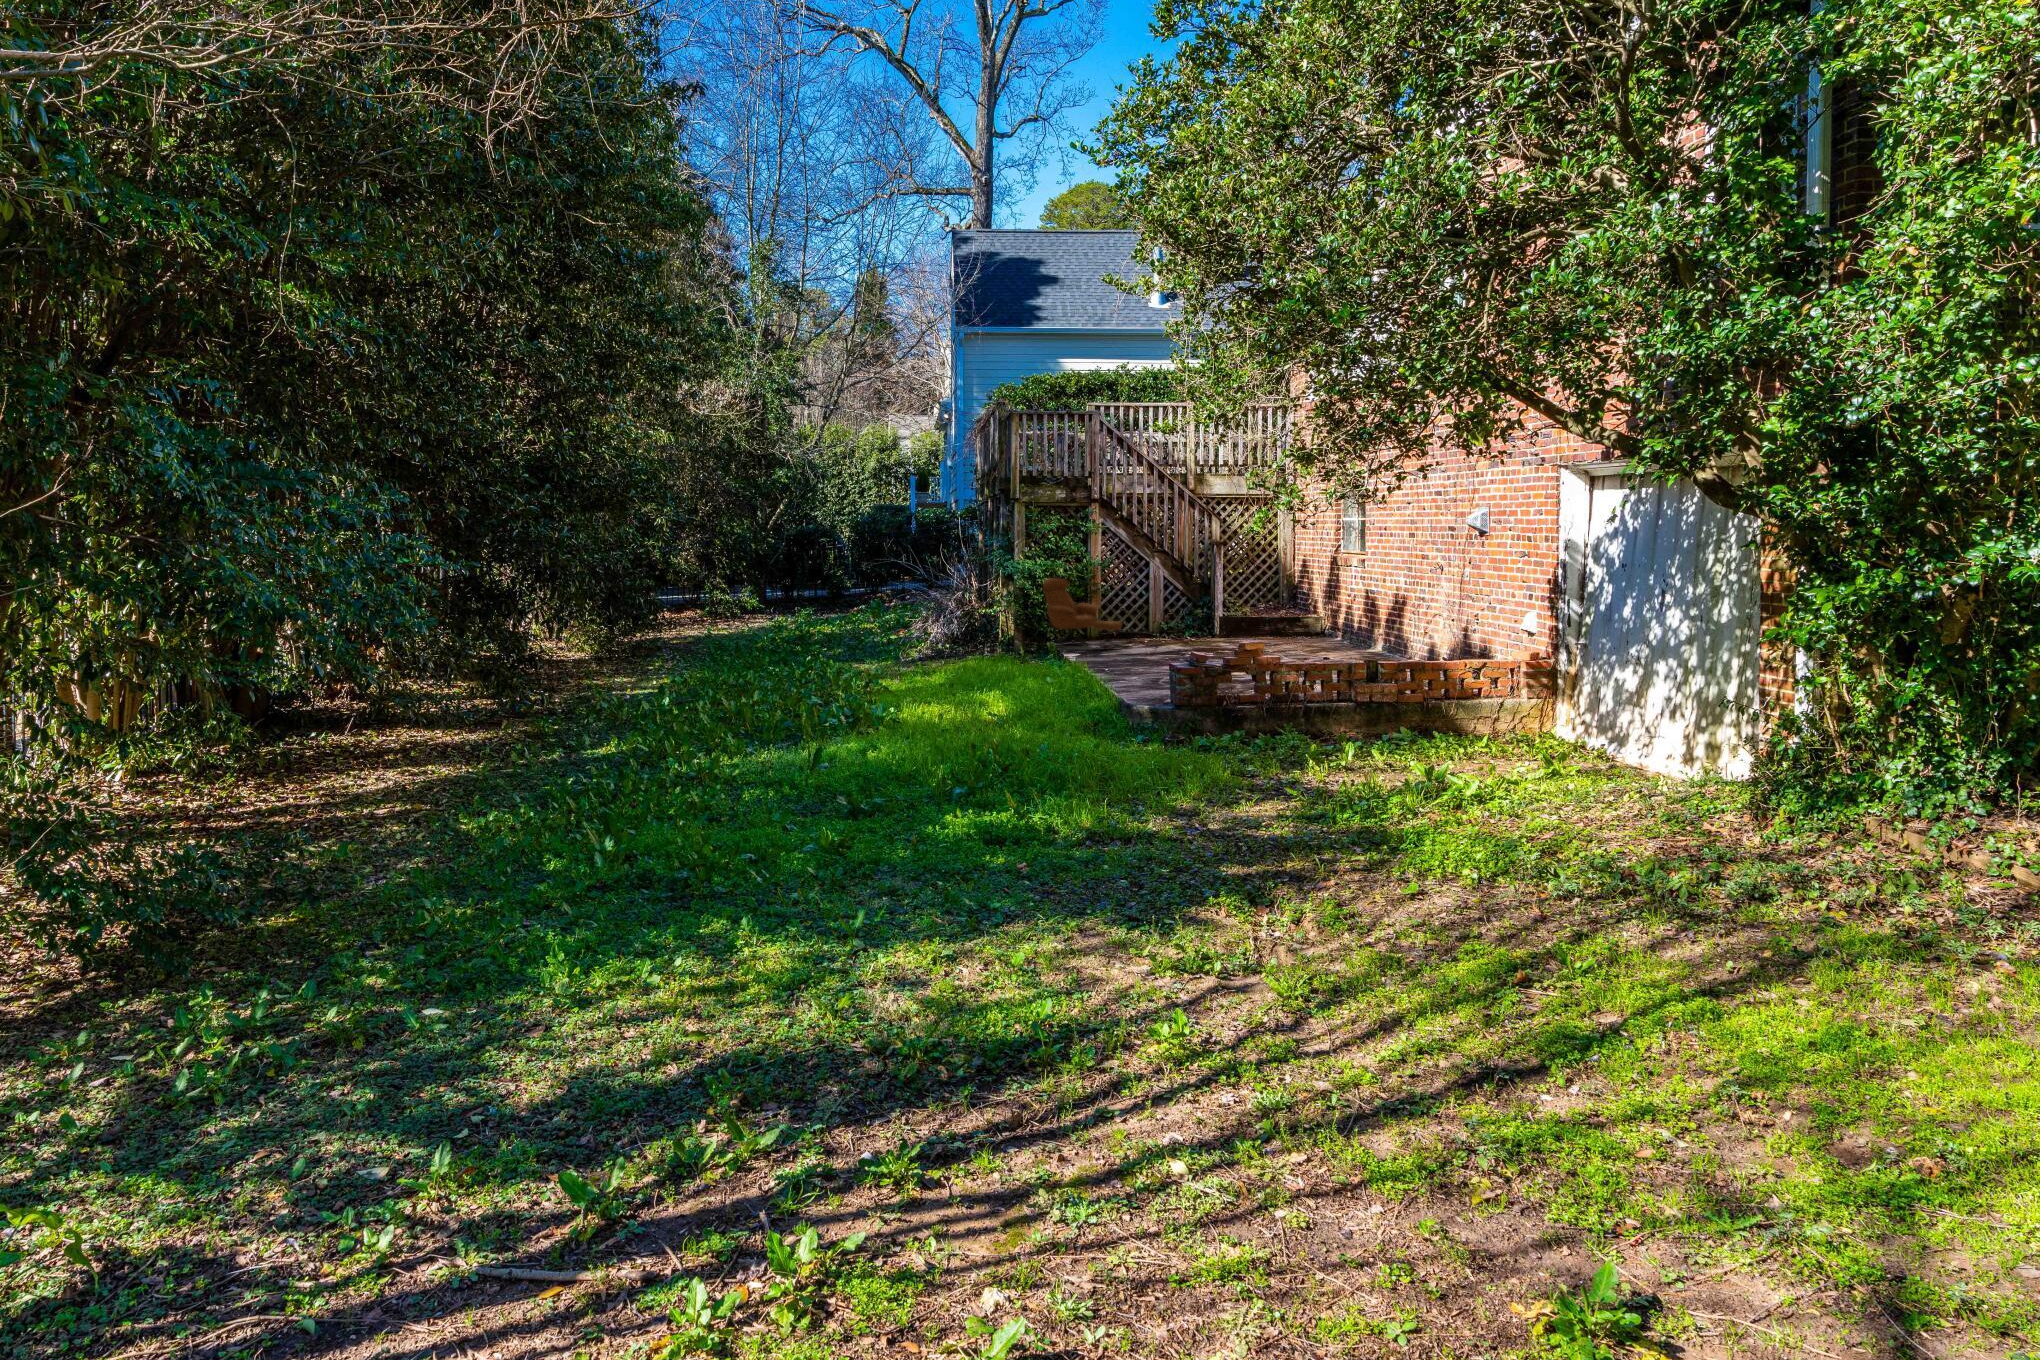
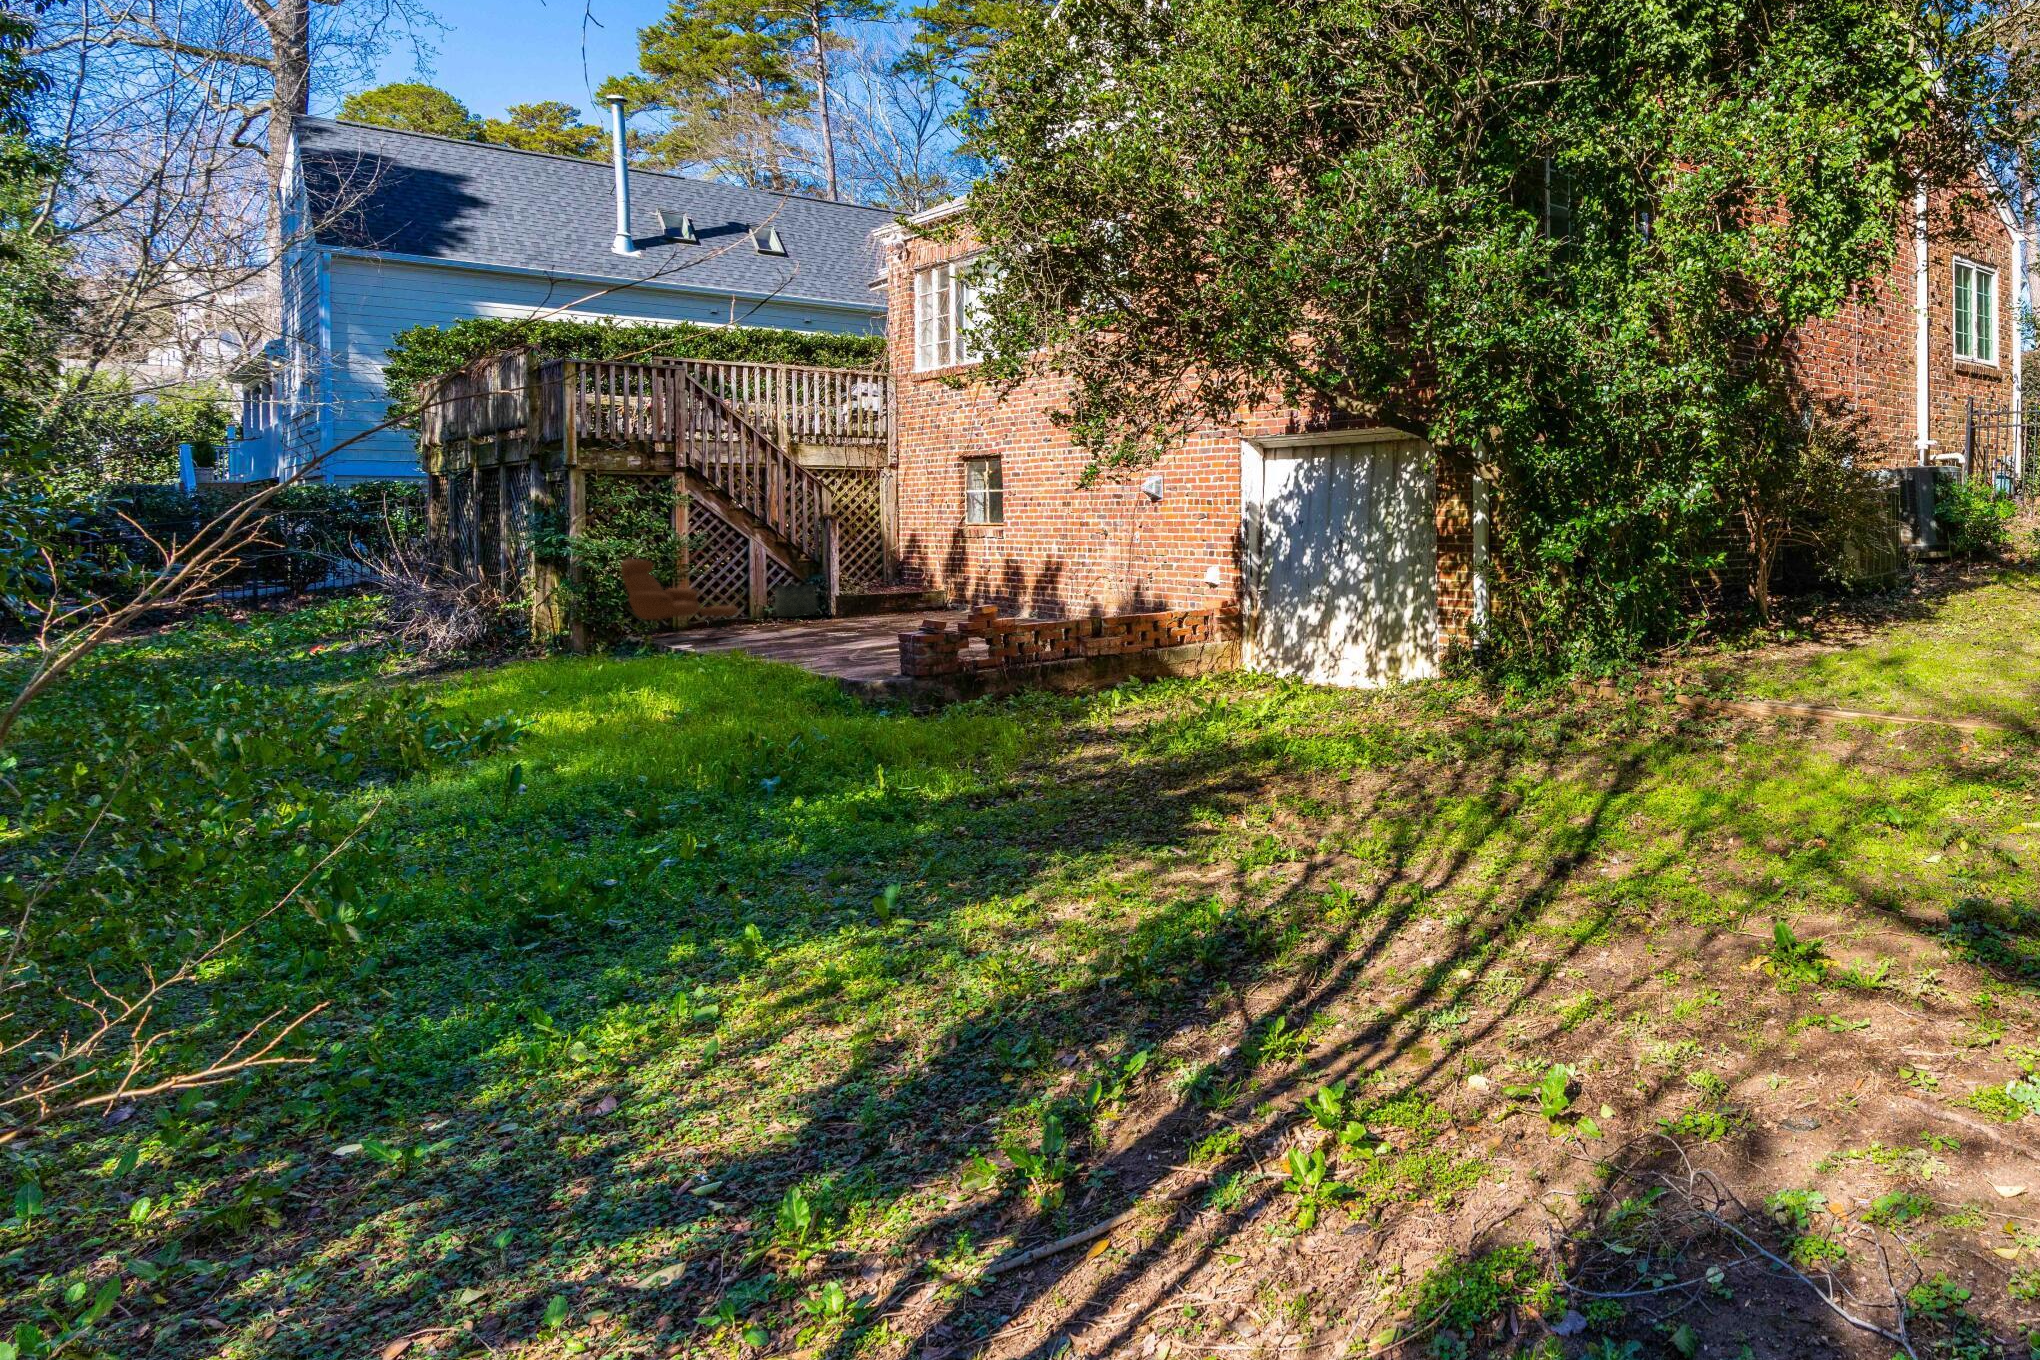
basket: none [1173,604,1206,633] -> present [775,585,817,617]

